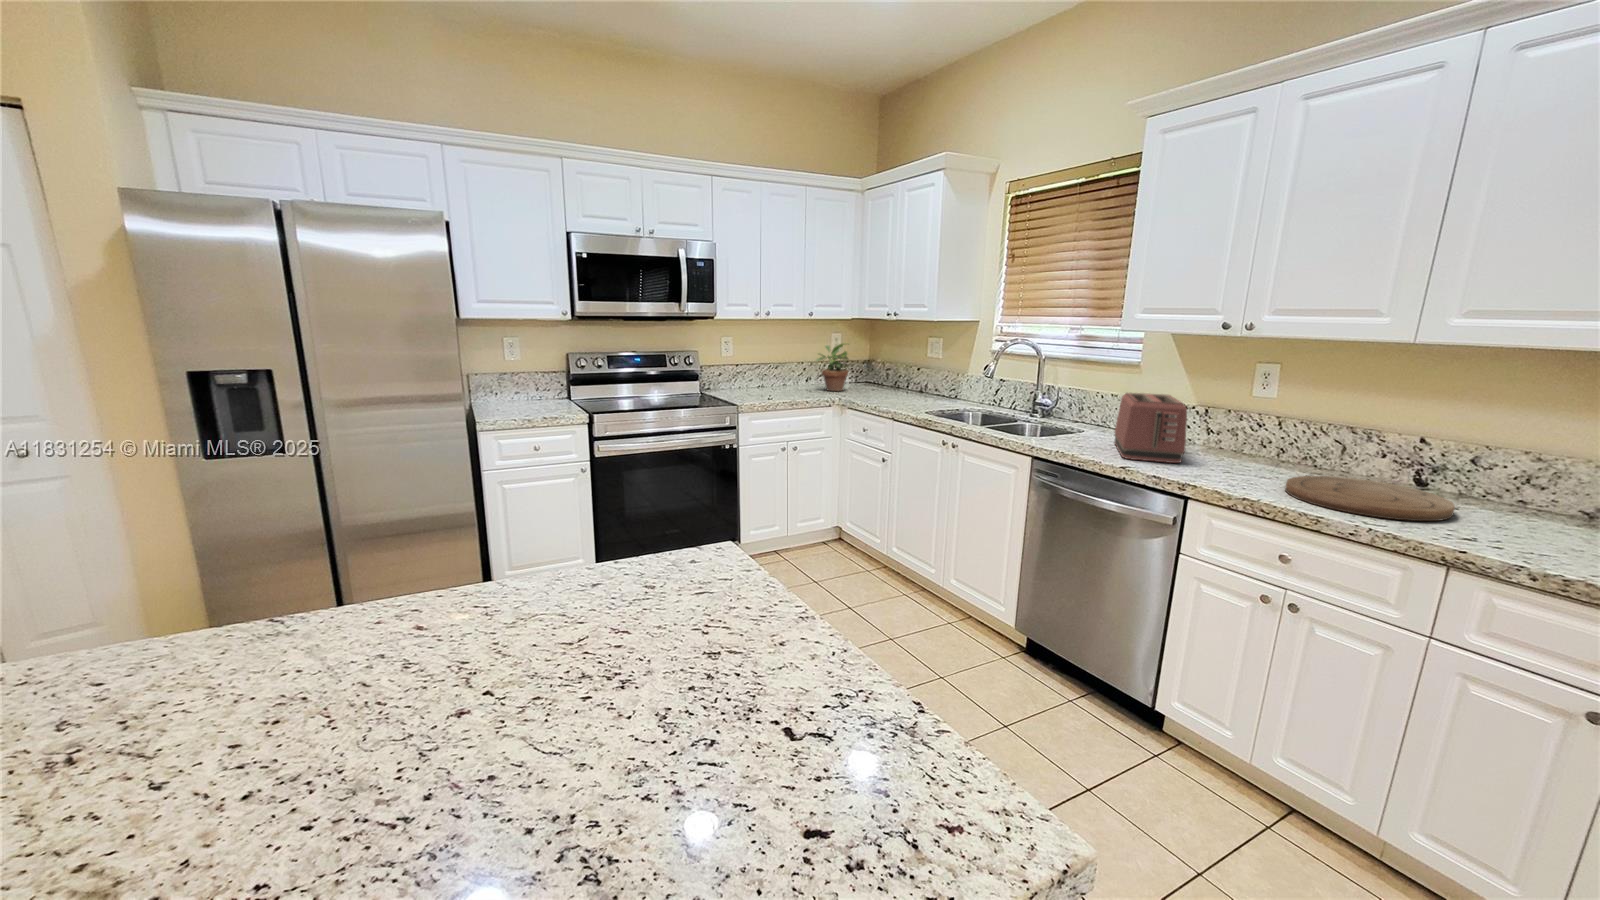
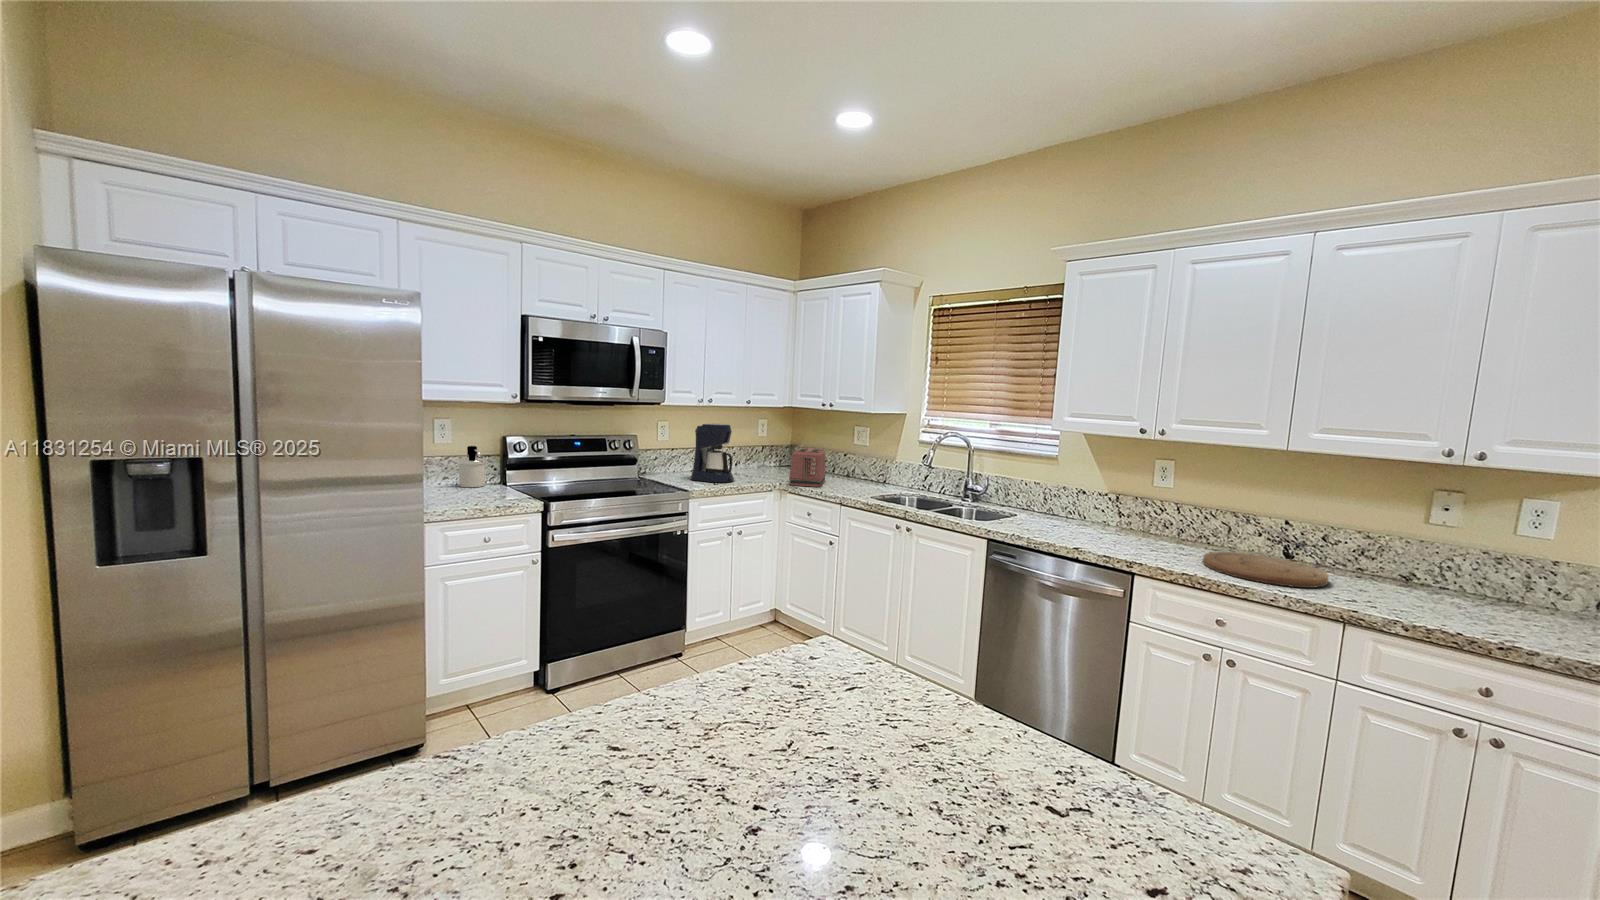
coffee maker: none [748,337,793,398] -> present [691,423,734,483]
potted plant: present [816,343,849,391] -> none [752,430,785,476]
soap dispenser: none [525,363,550,402] -> present [458,446,486,487]
toaster: present [1114,393,1187,463] -> present [789,448,826,487]

